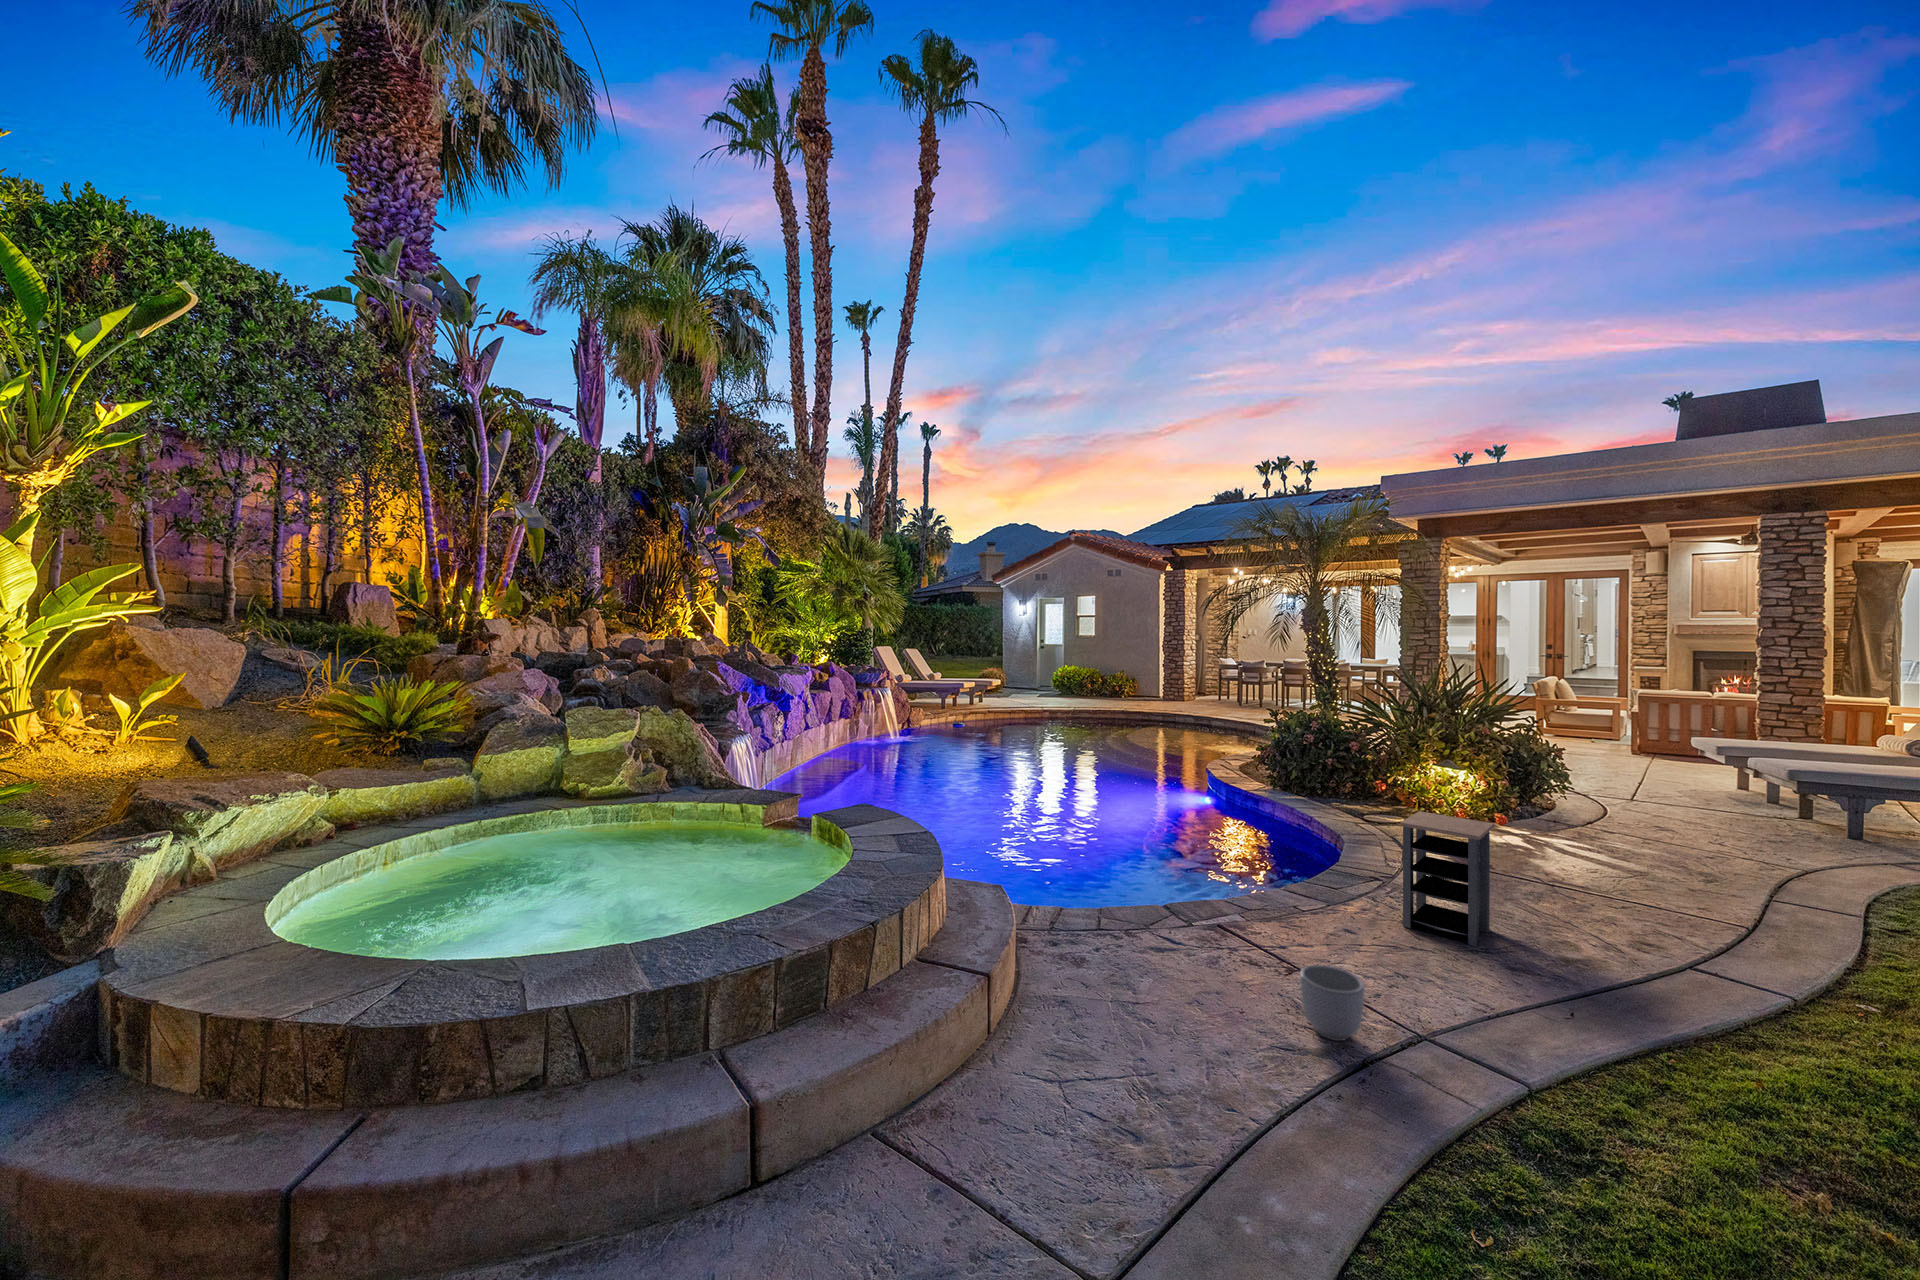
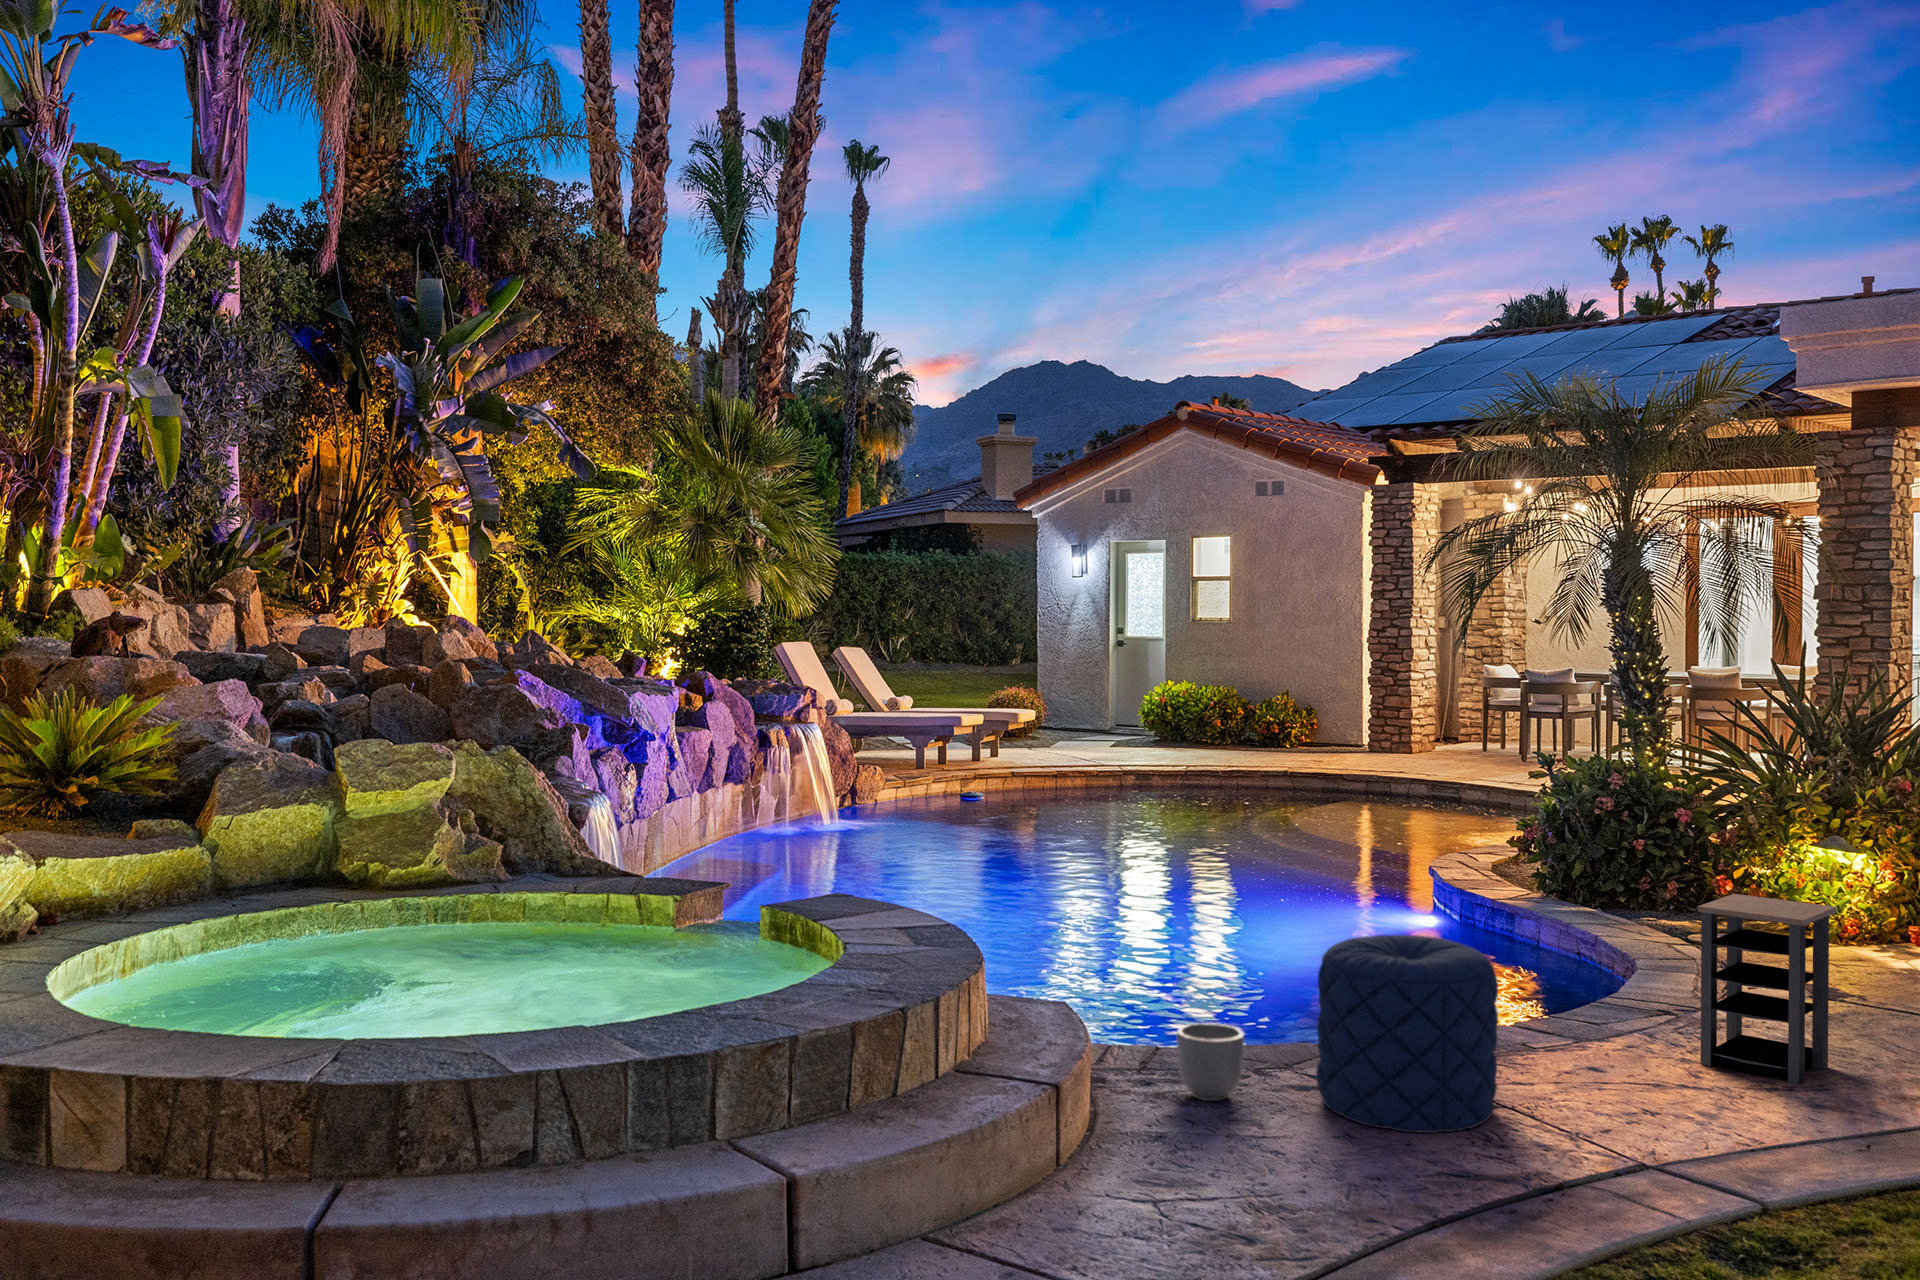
pouf: none [1150,845,1277,995] -> present [1316,935,1498,1133]
planter: present [1300,965,1365,1041] -> present [1177,1023,1244,1101]

